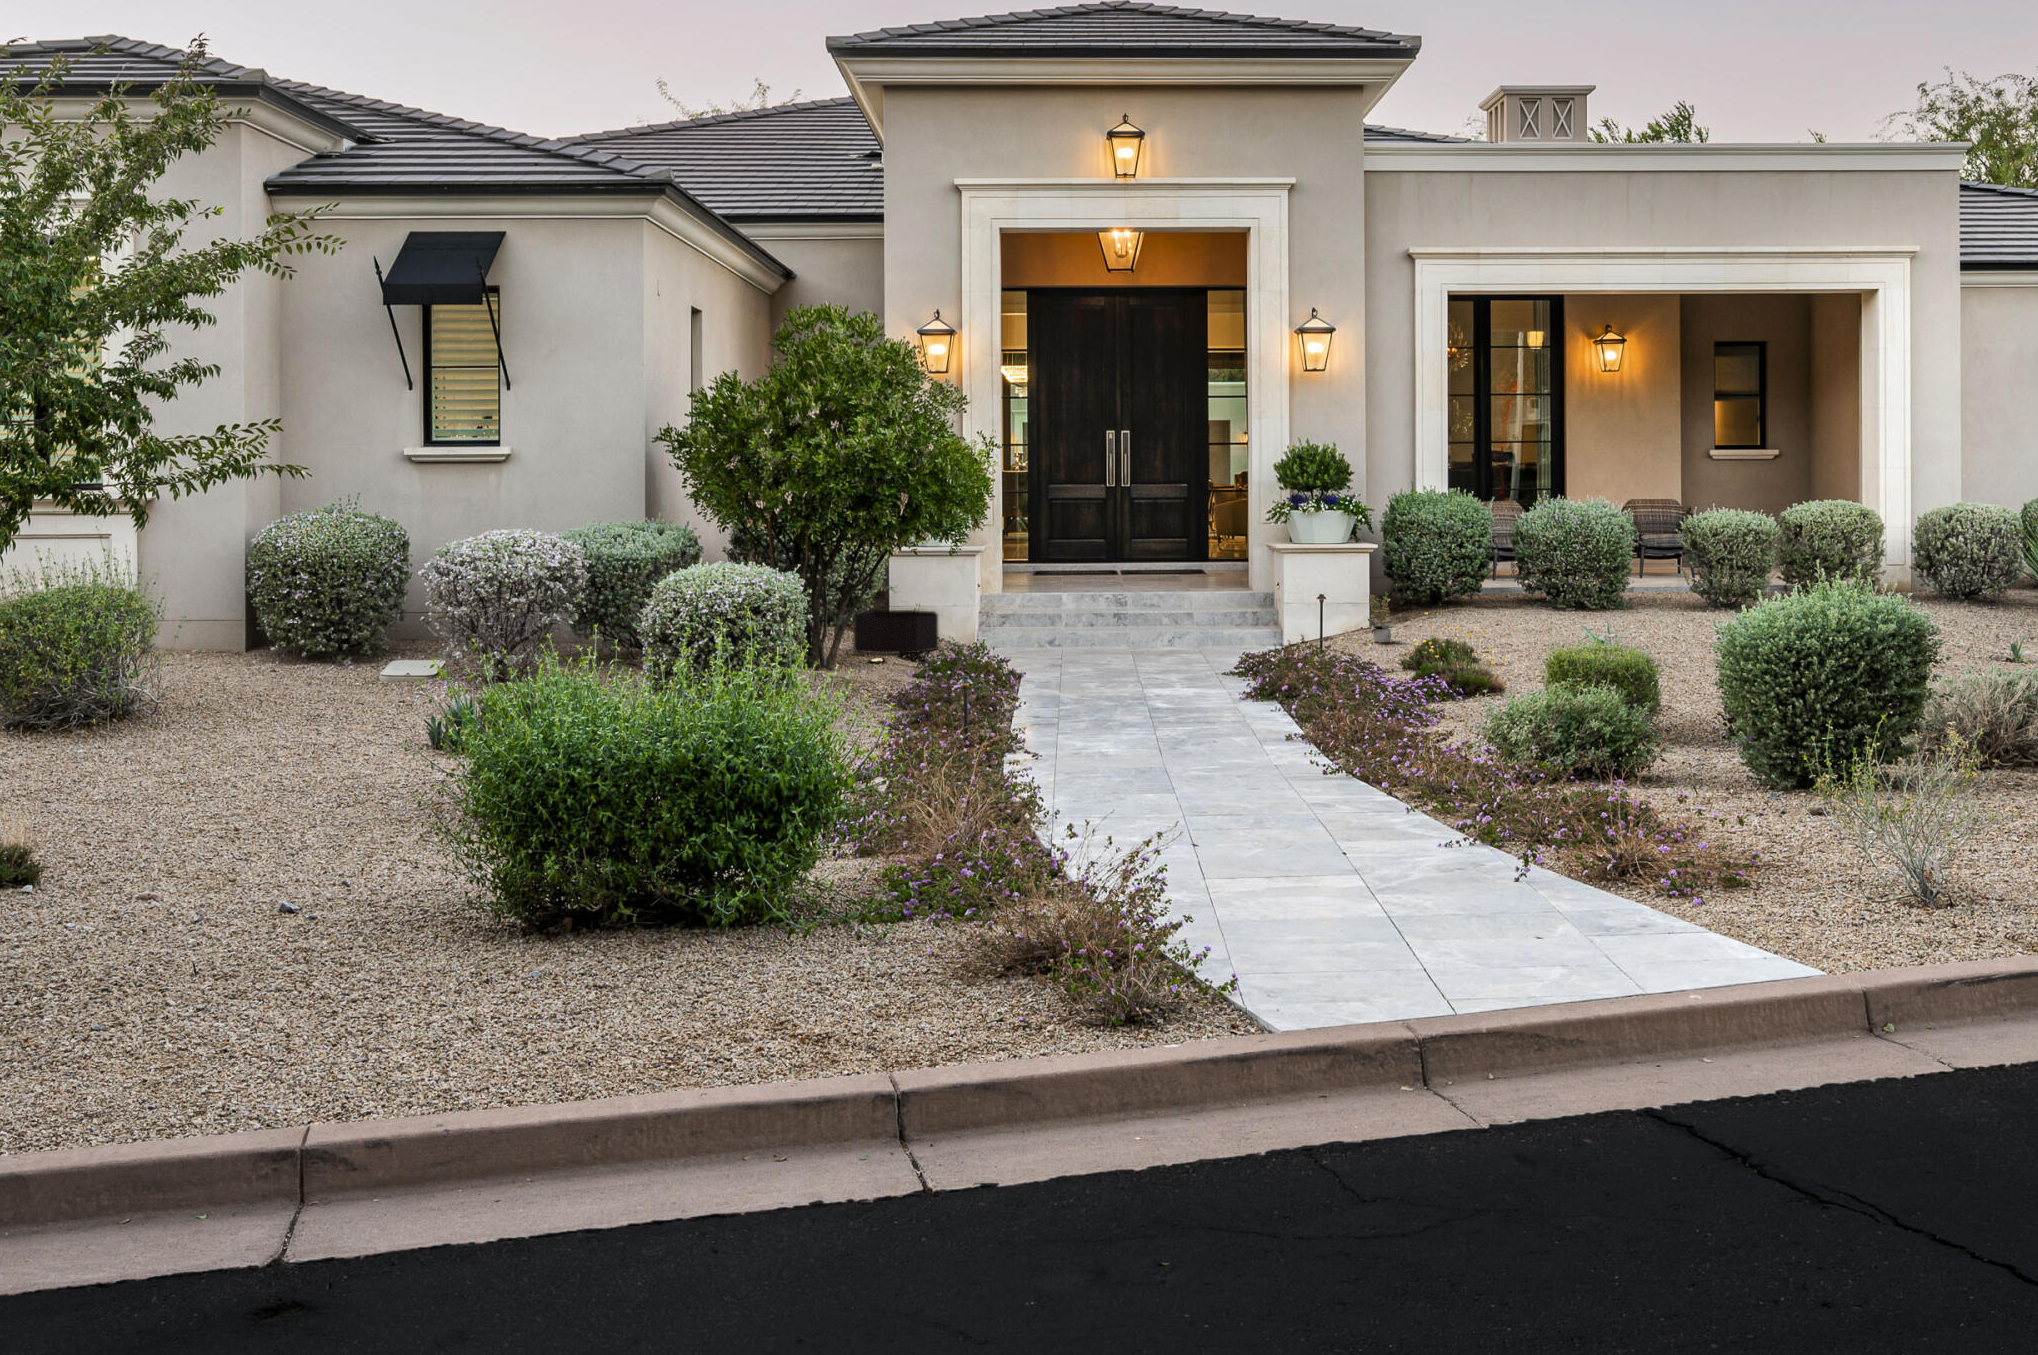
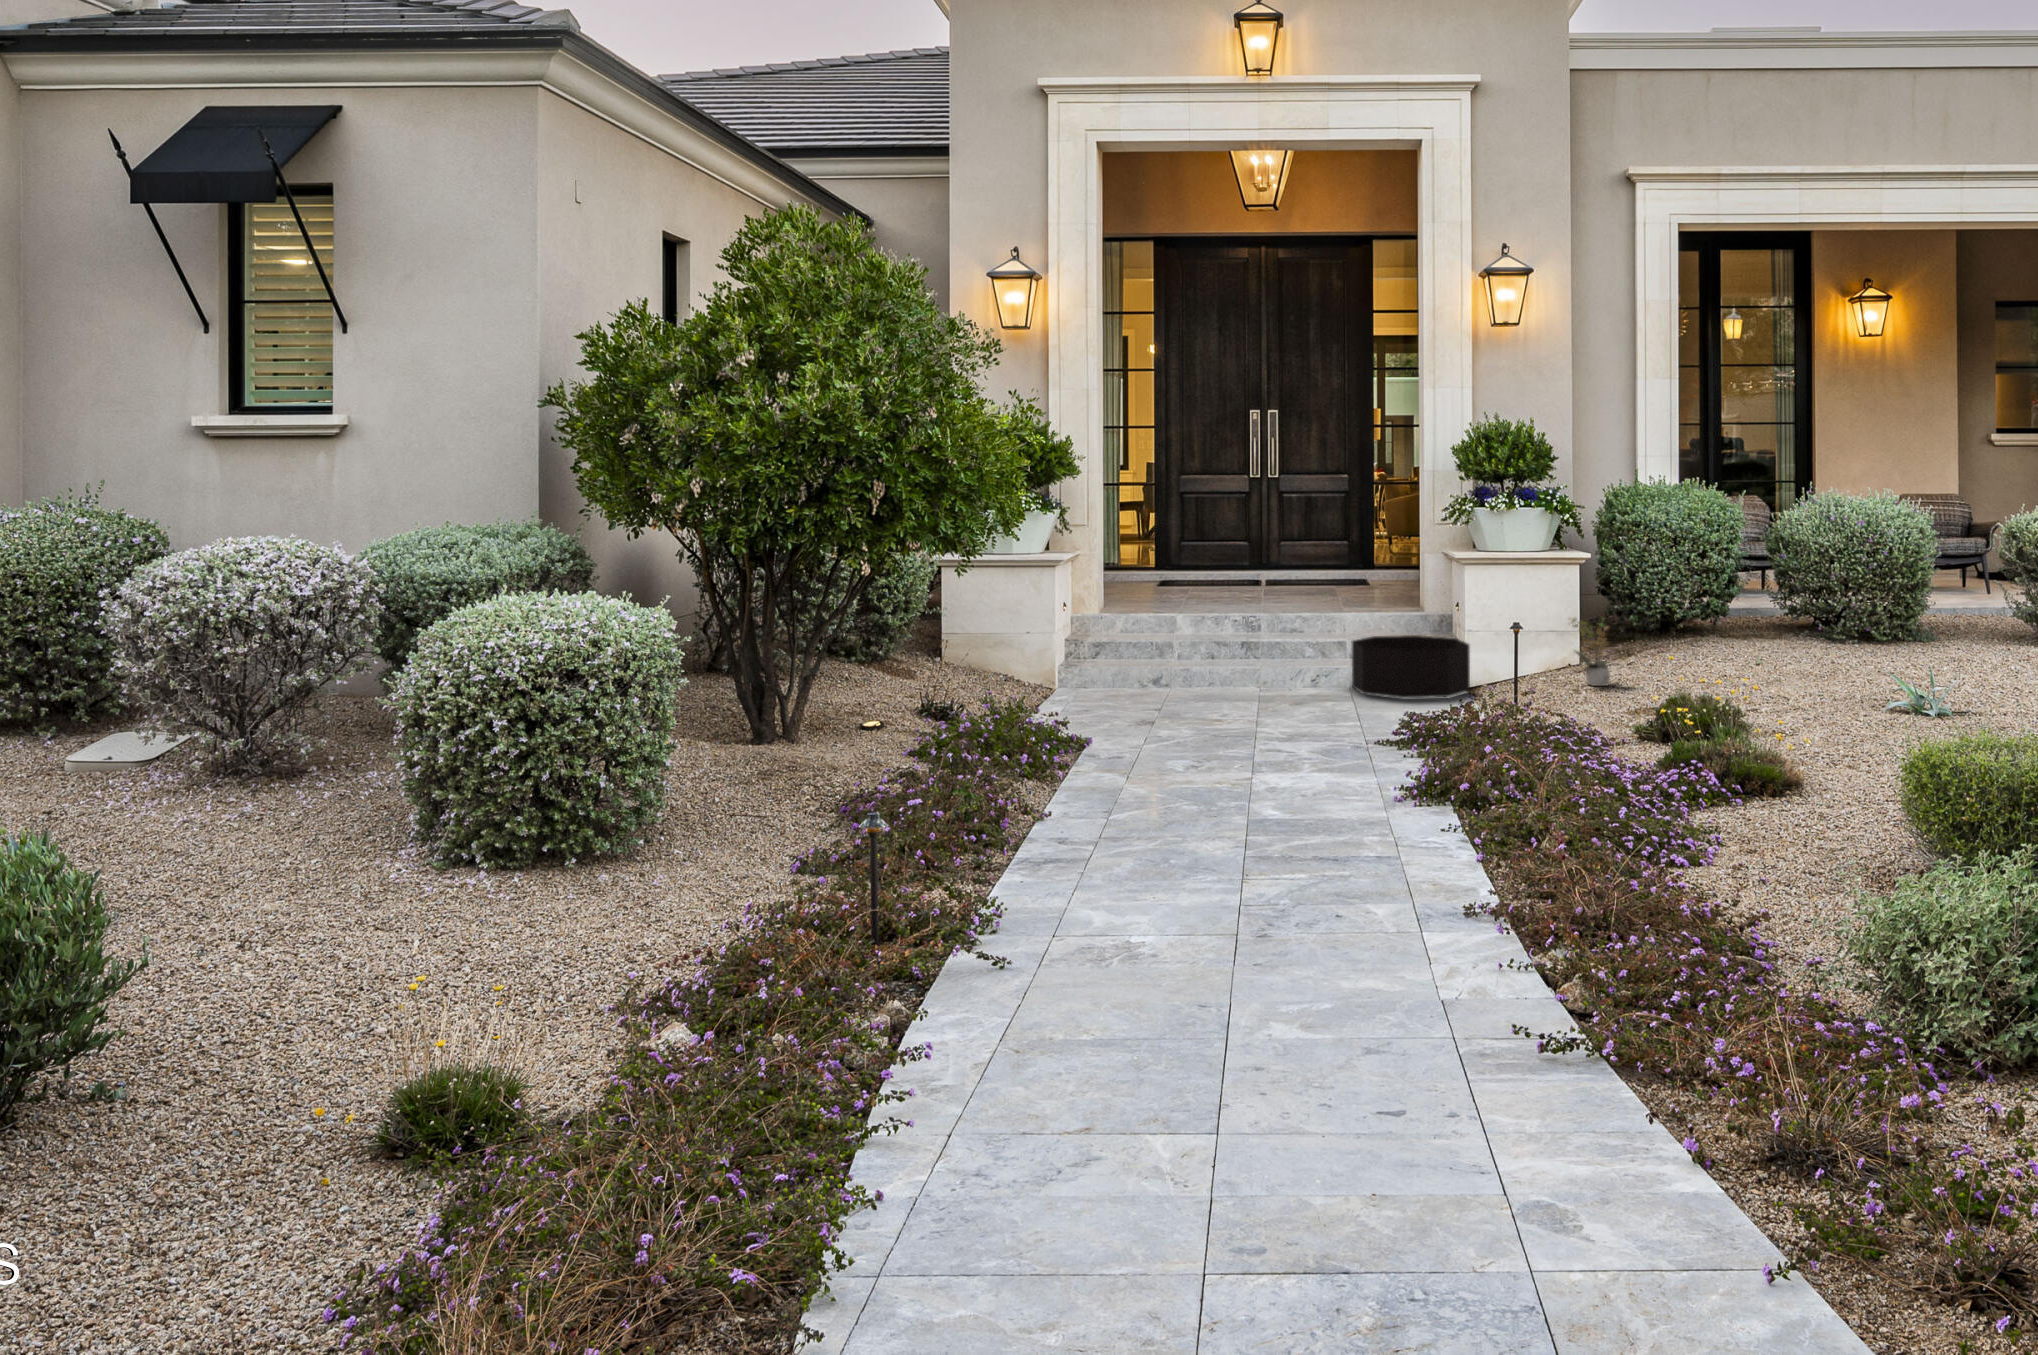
basket: present [853,610,938,654] -> present [1352,635,1470,698]

